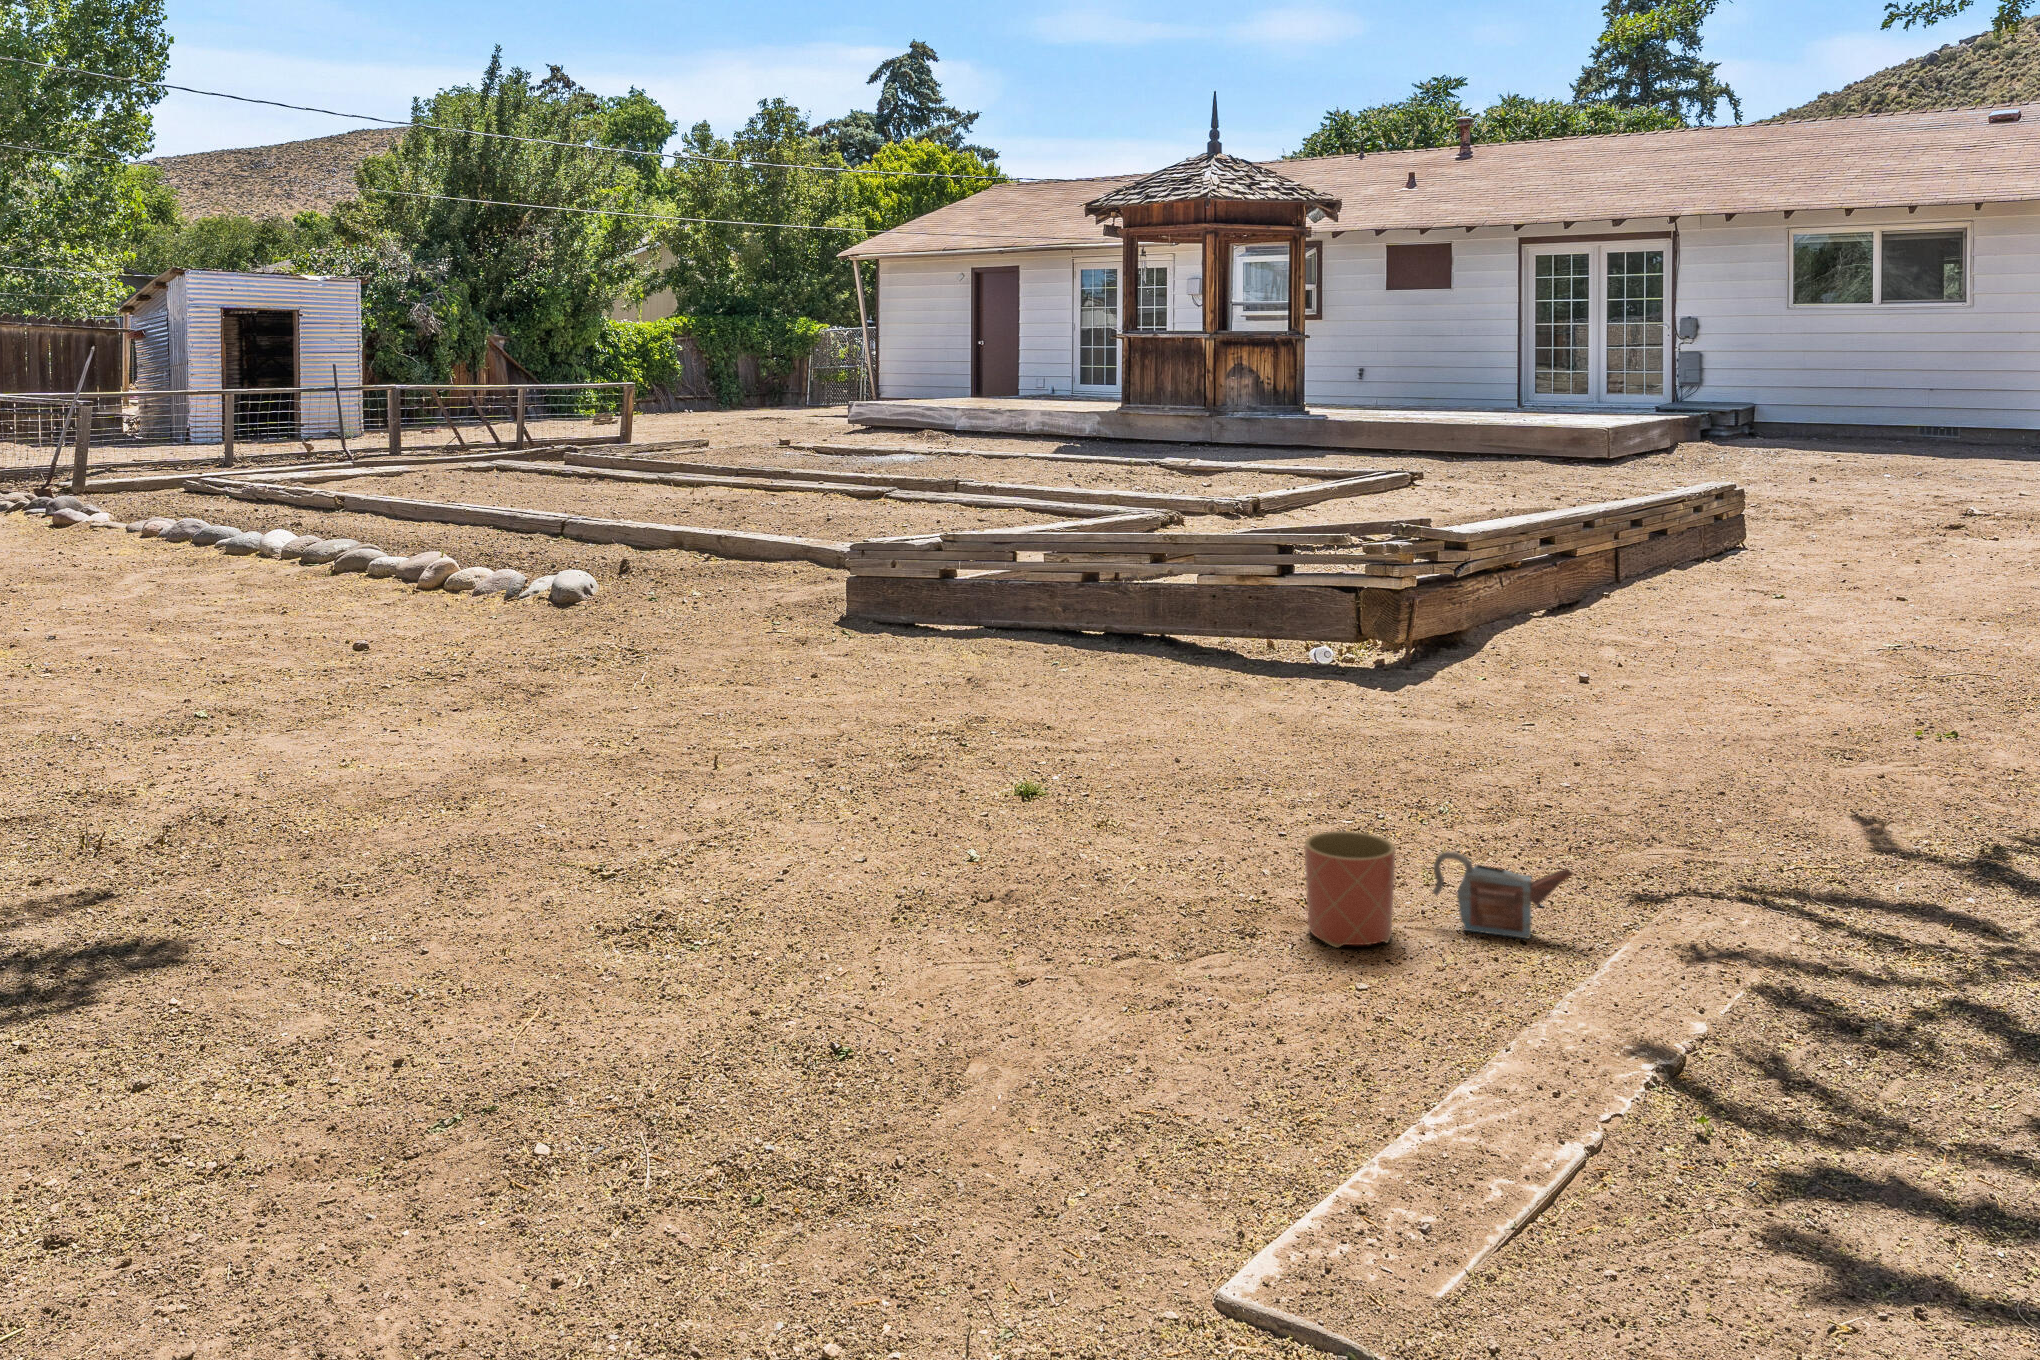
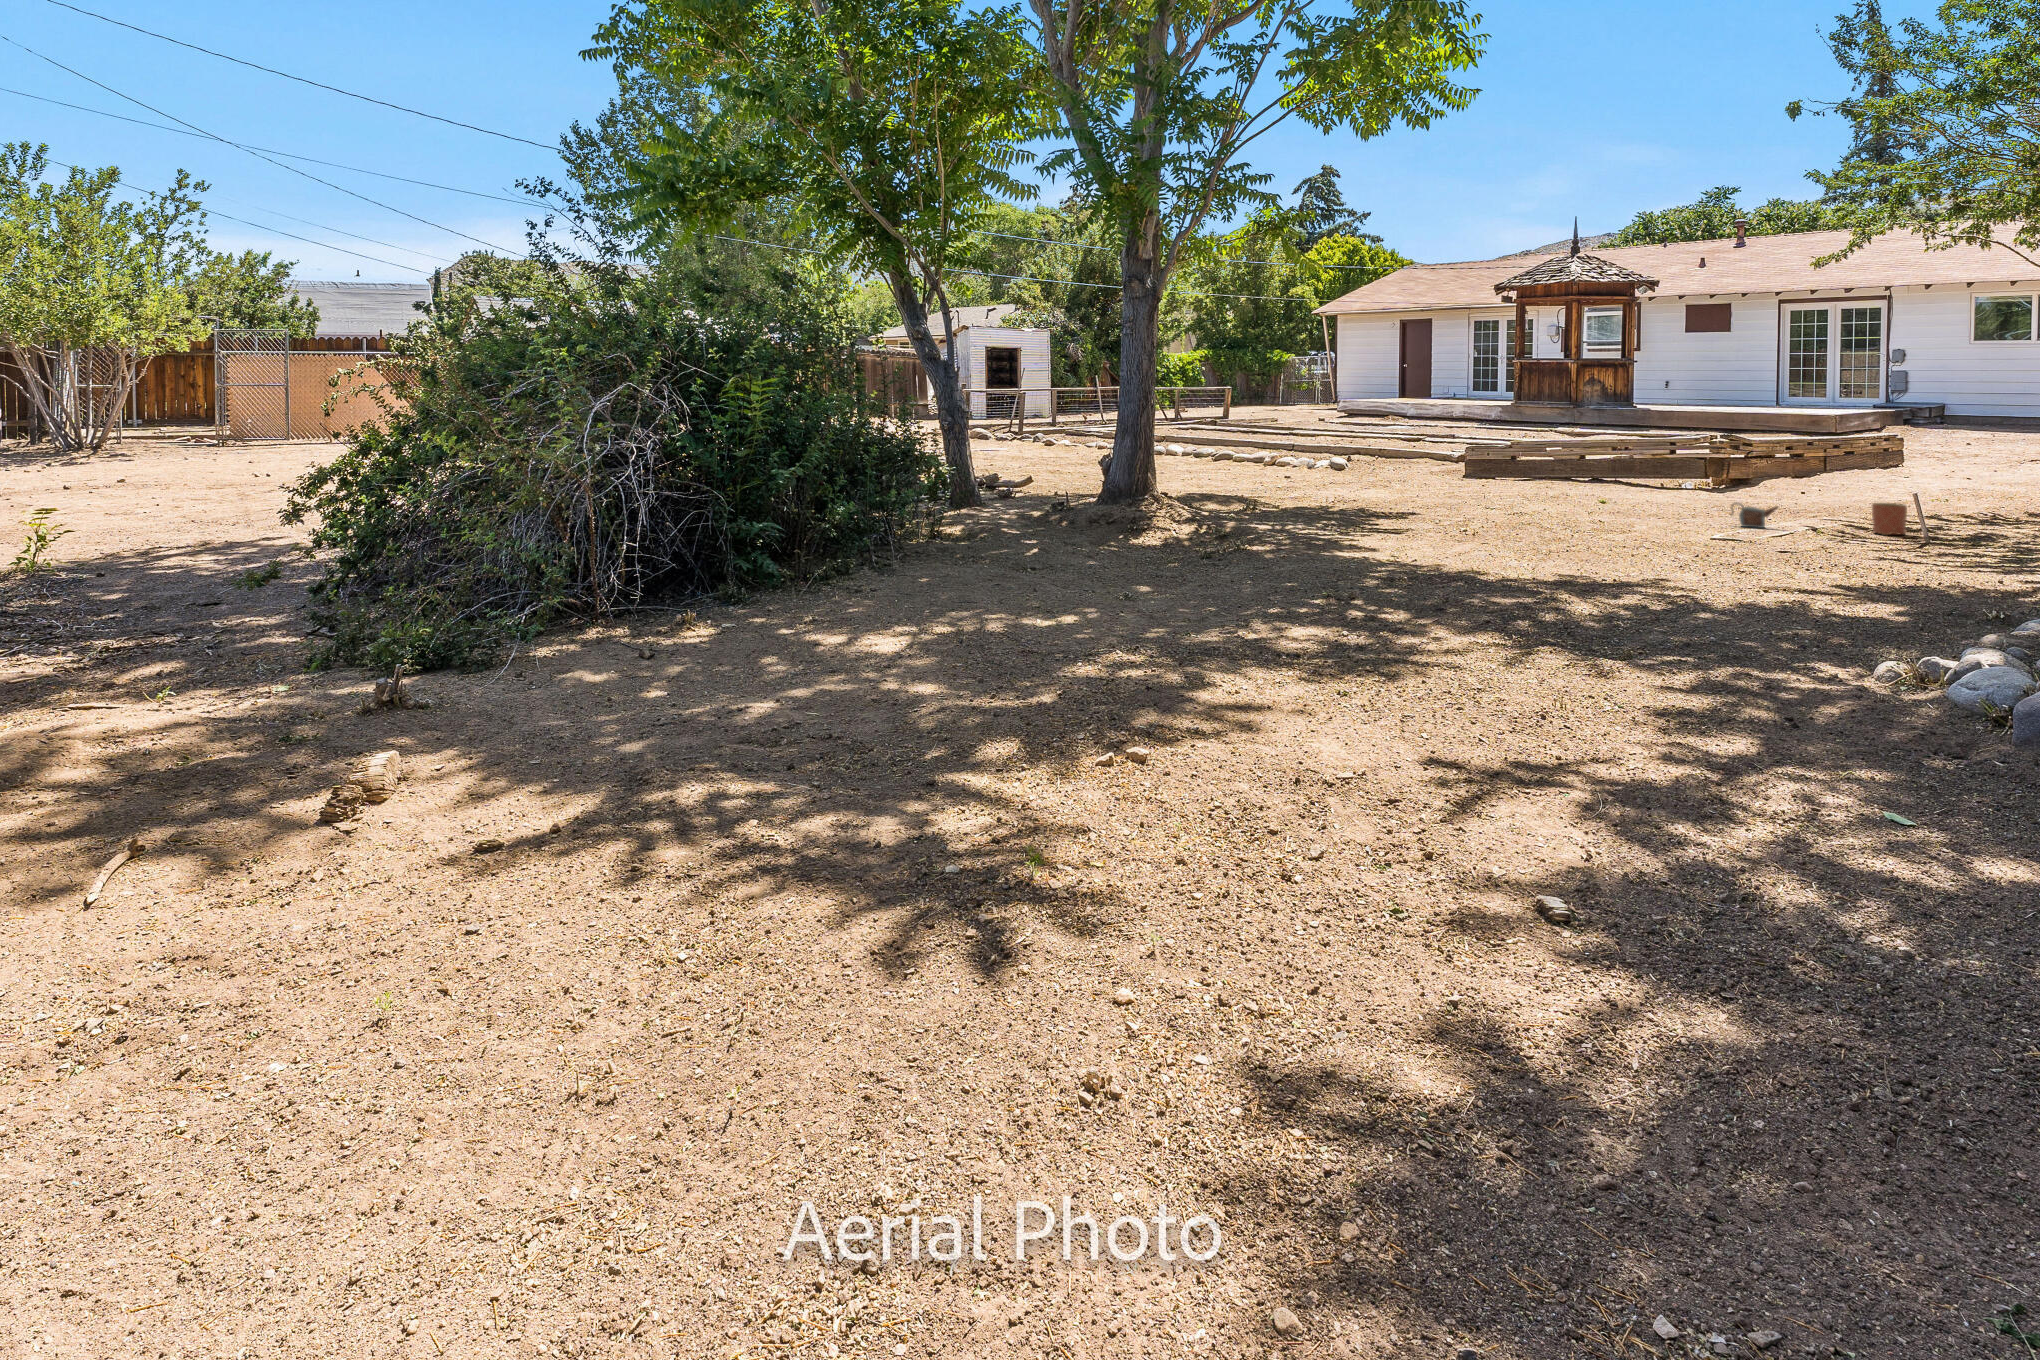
planter: present [1305,831,1395,948] -> present [1872,503,1907,535]

